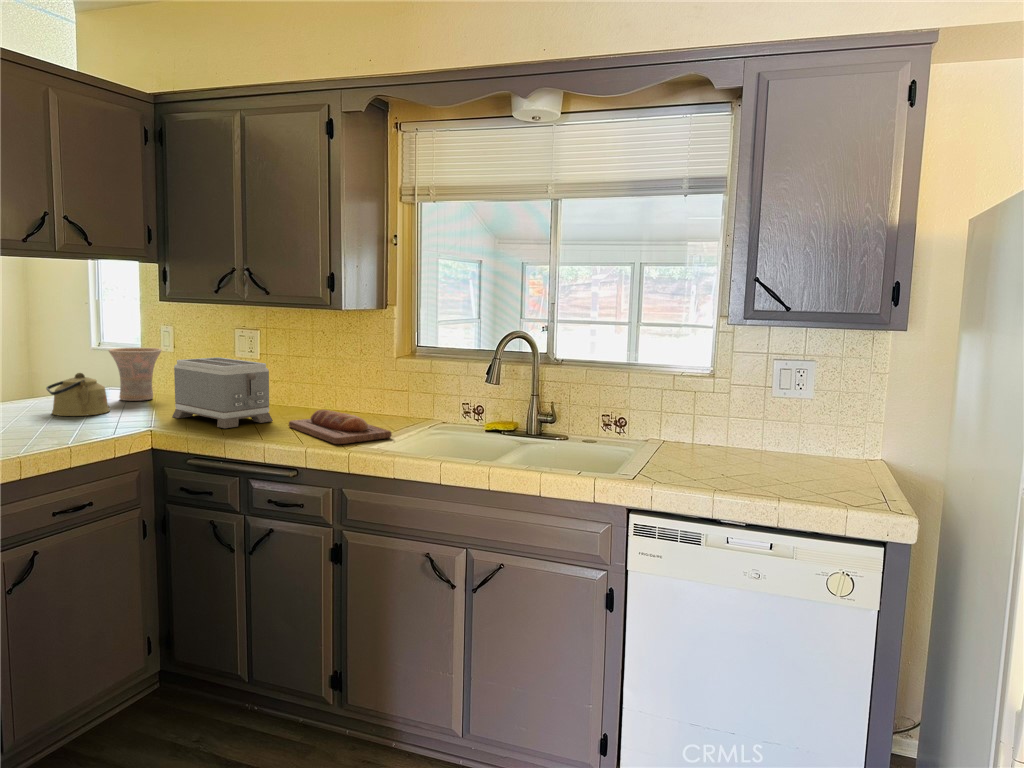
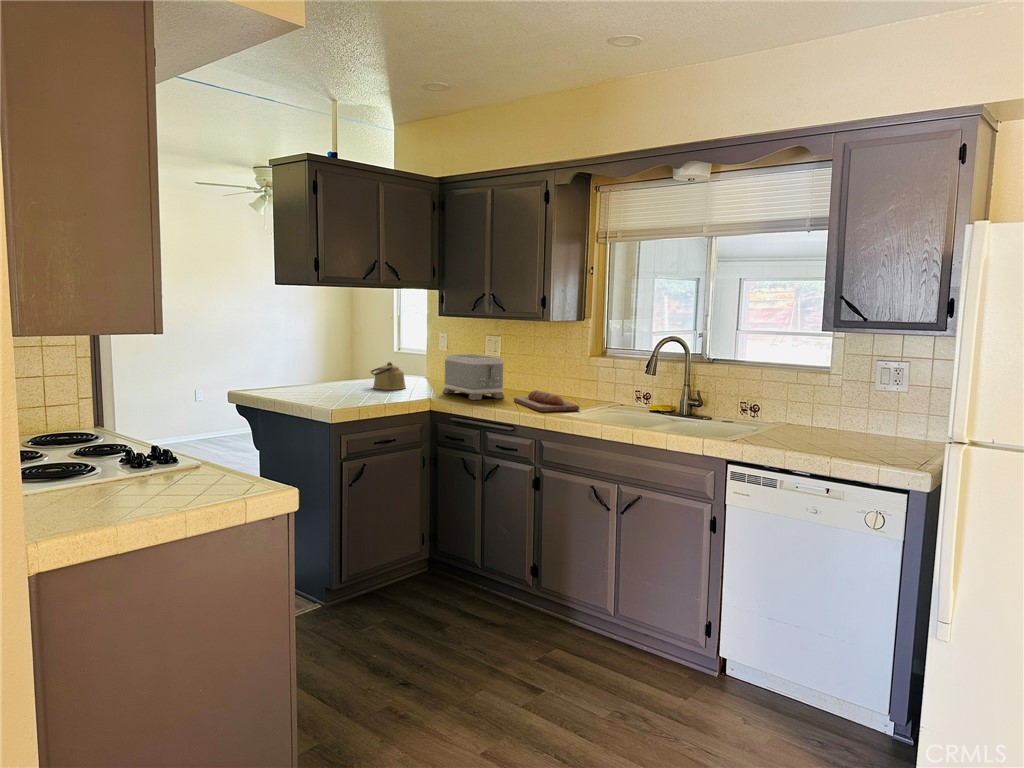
vase: present [109,348,161,401] -> none [407,348,439,383]

